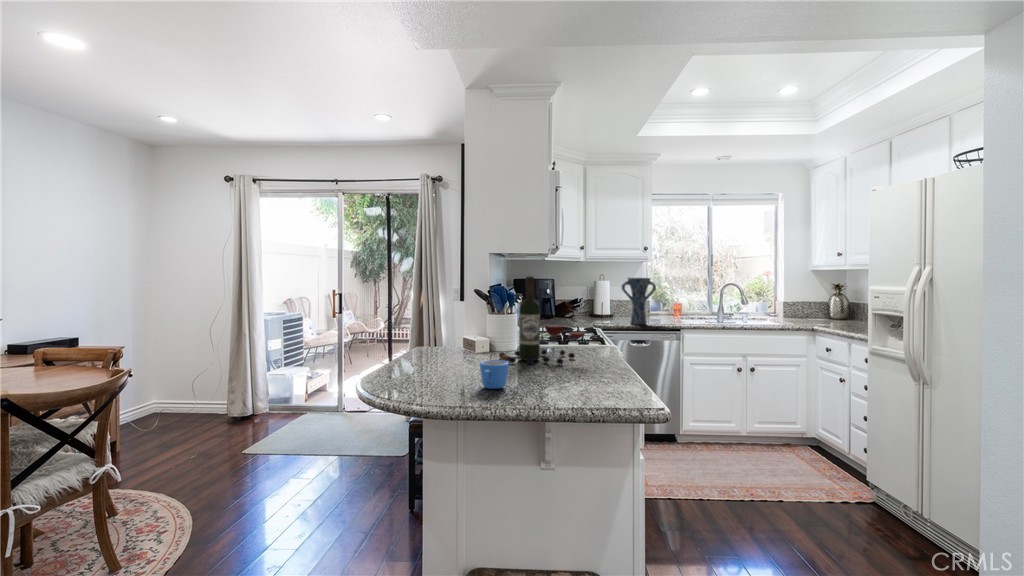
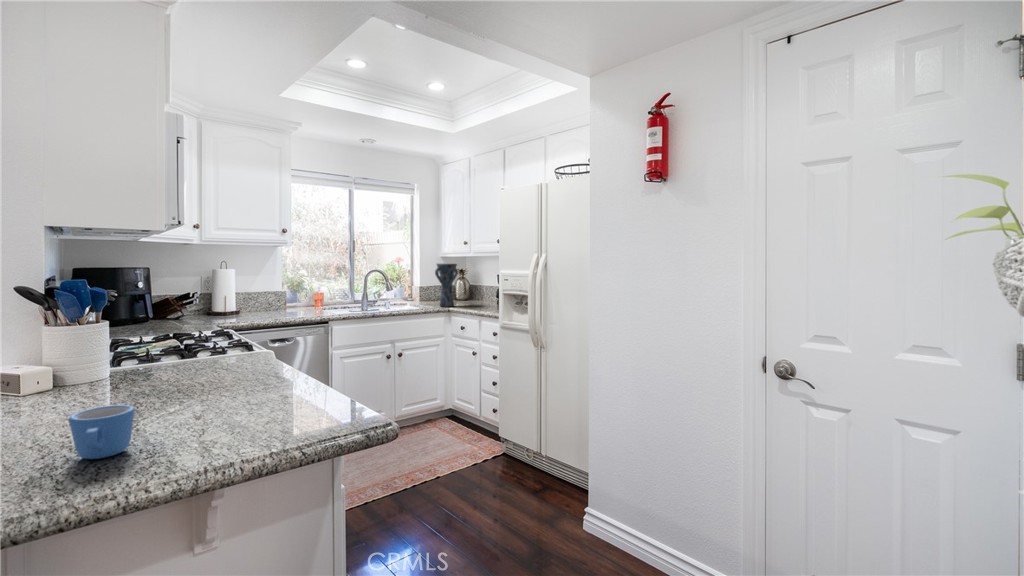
wine bottle: present [499,277,585,364] -> none [81,264,245,403]
vase: present [622,278,656,325] -> present [435,264,458,307]

